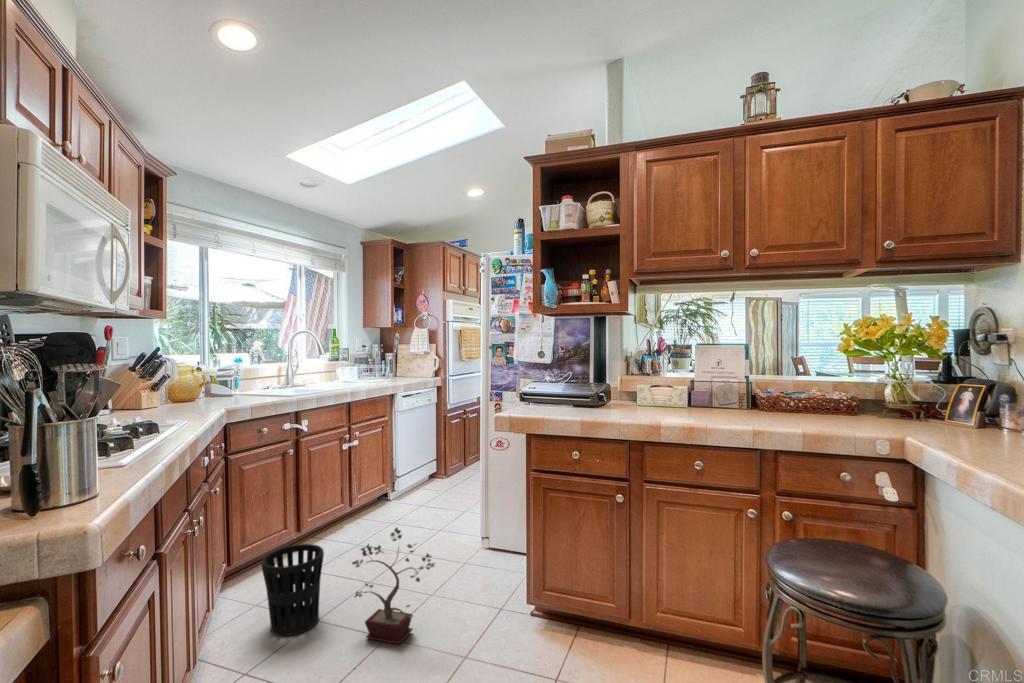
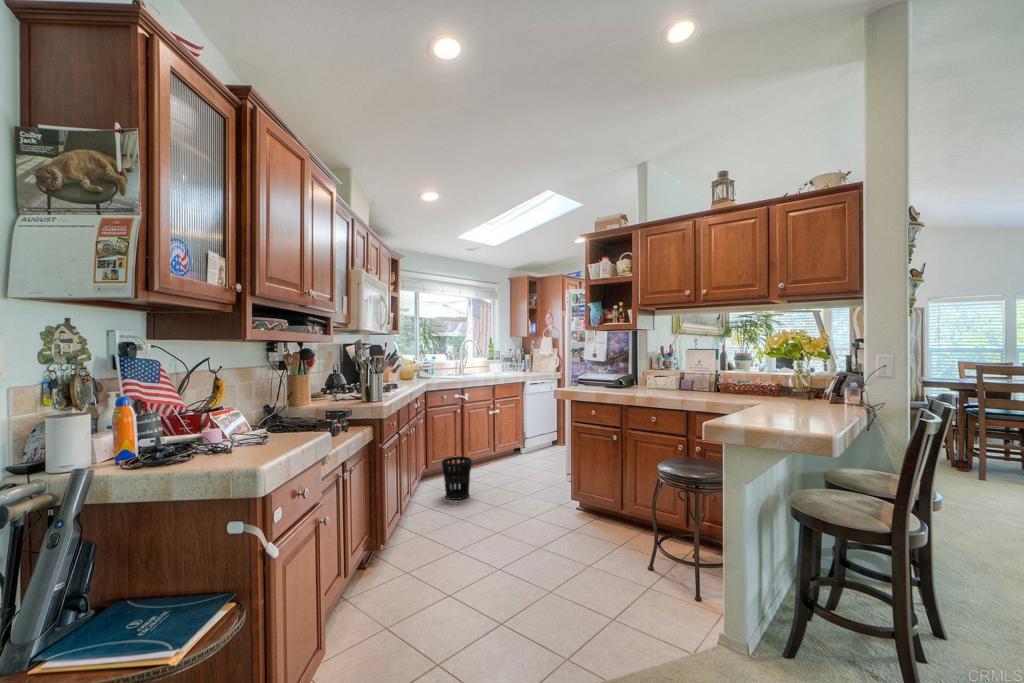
potted plant: present [352,528,435,644] -> none [483,448,524,510]

